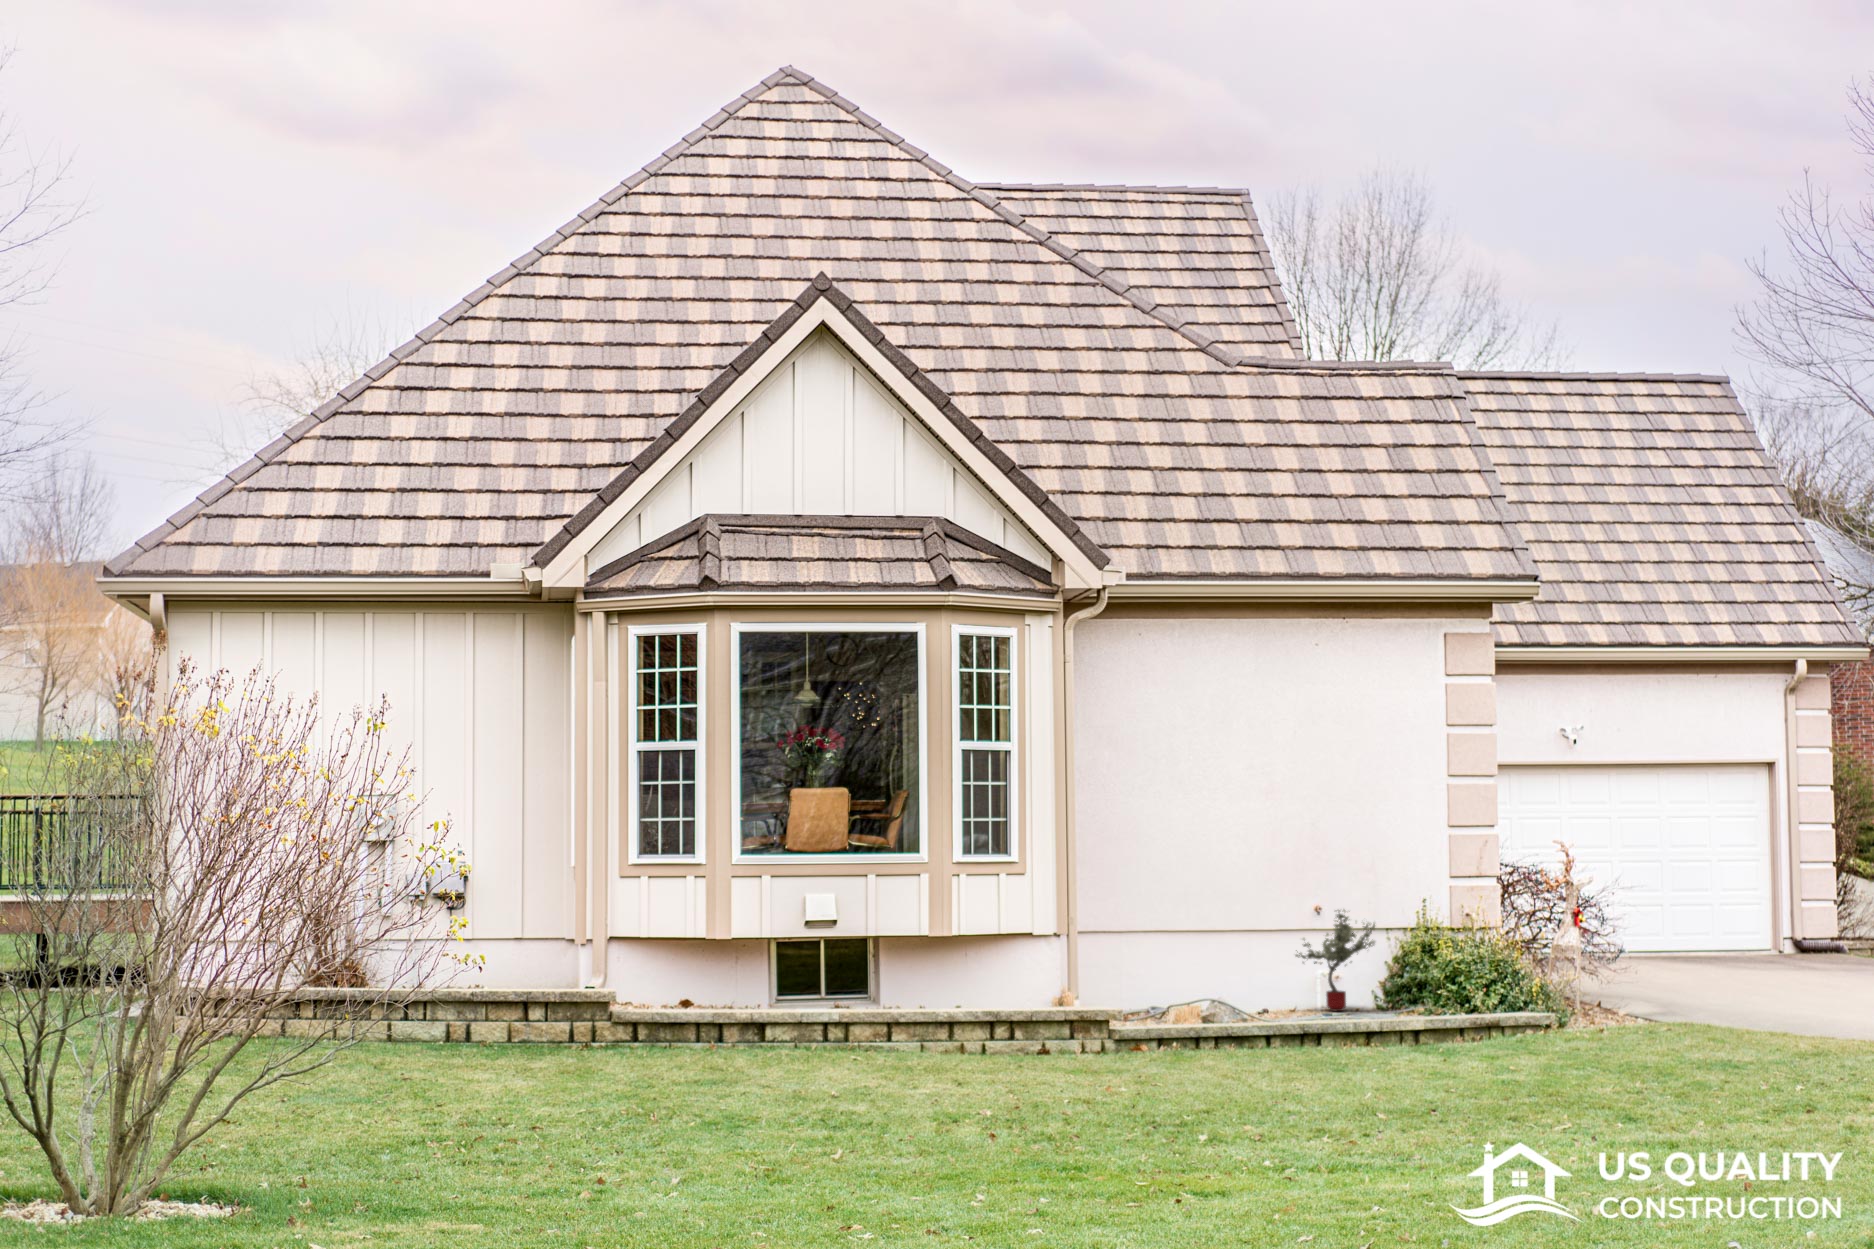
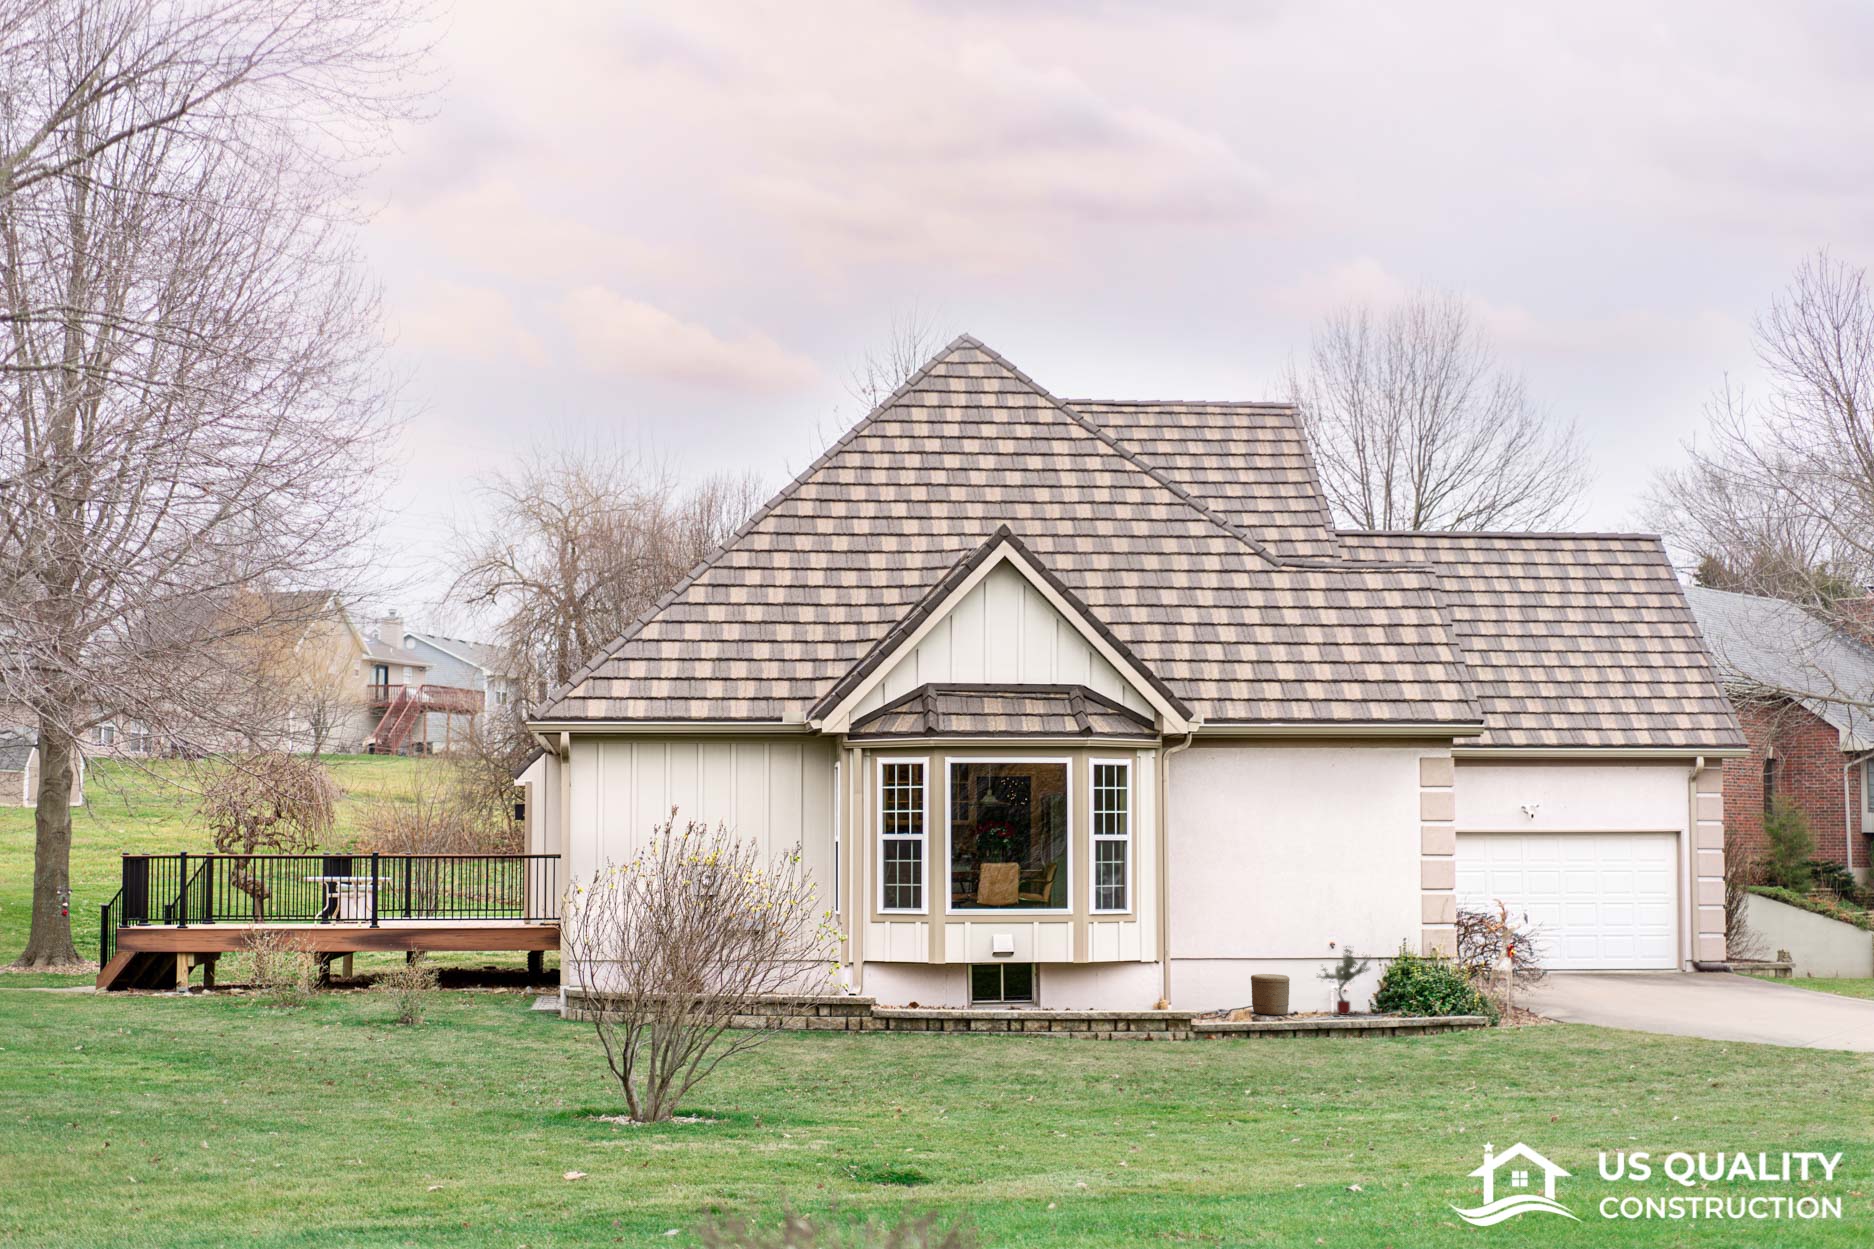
woven basket: none [1198,953,1256,1014] -> present [1251,974,1290,1015]

